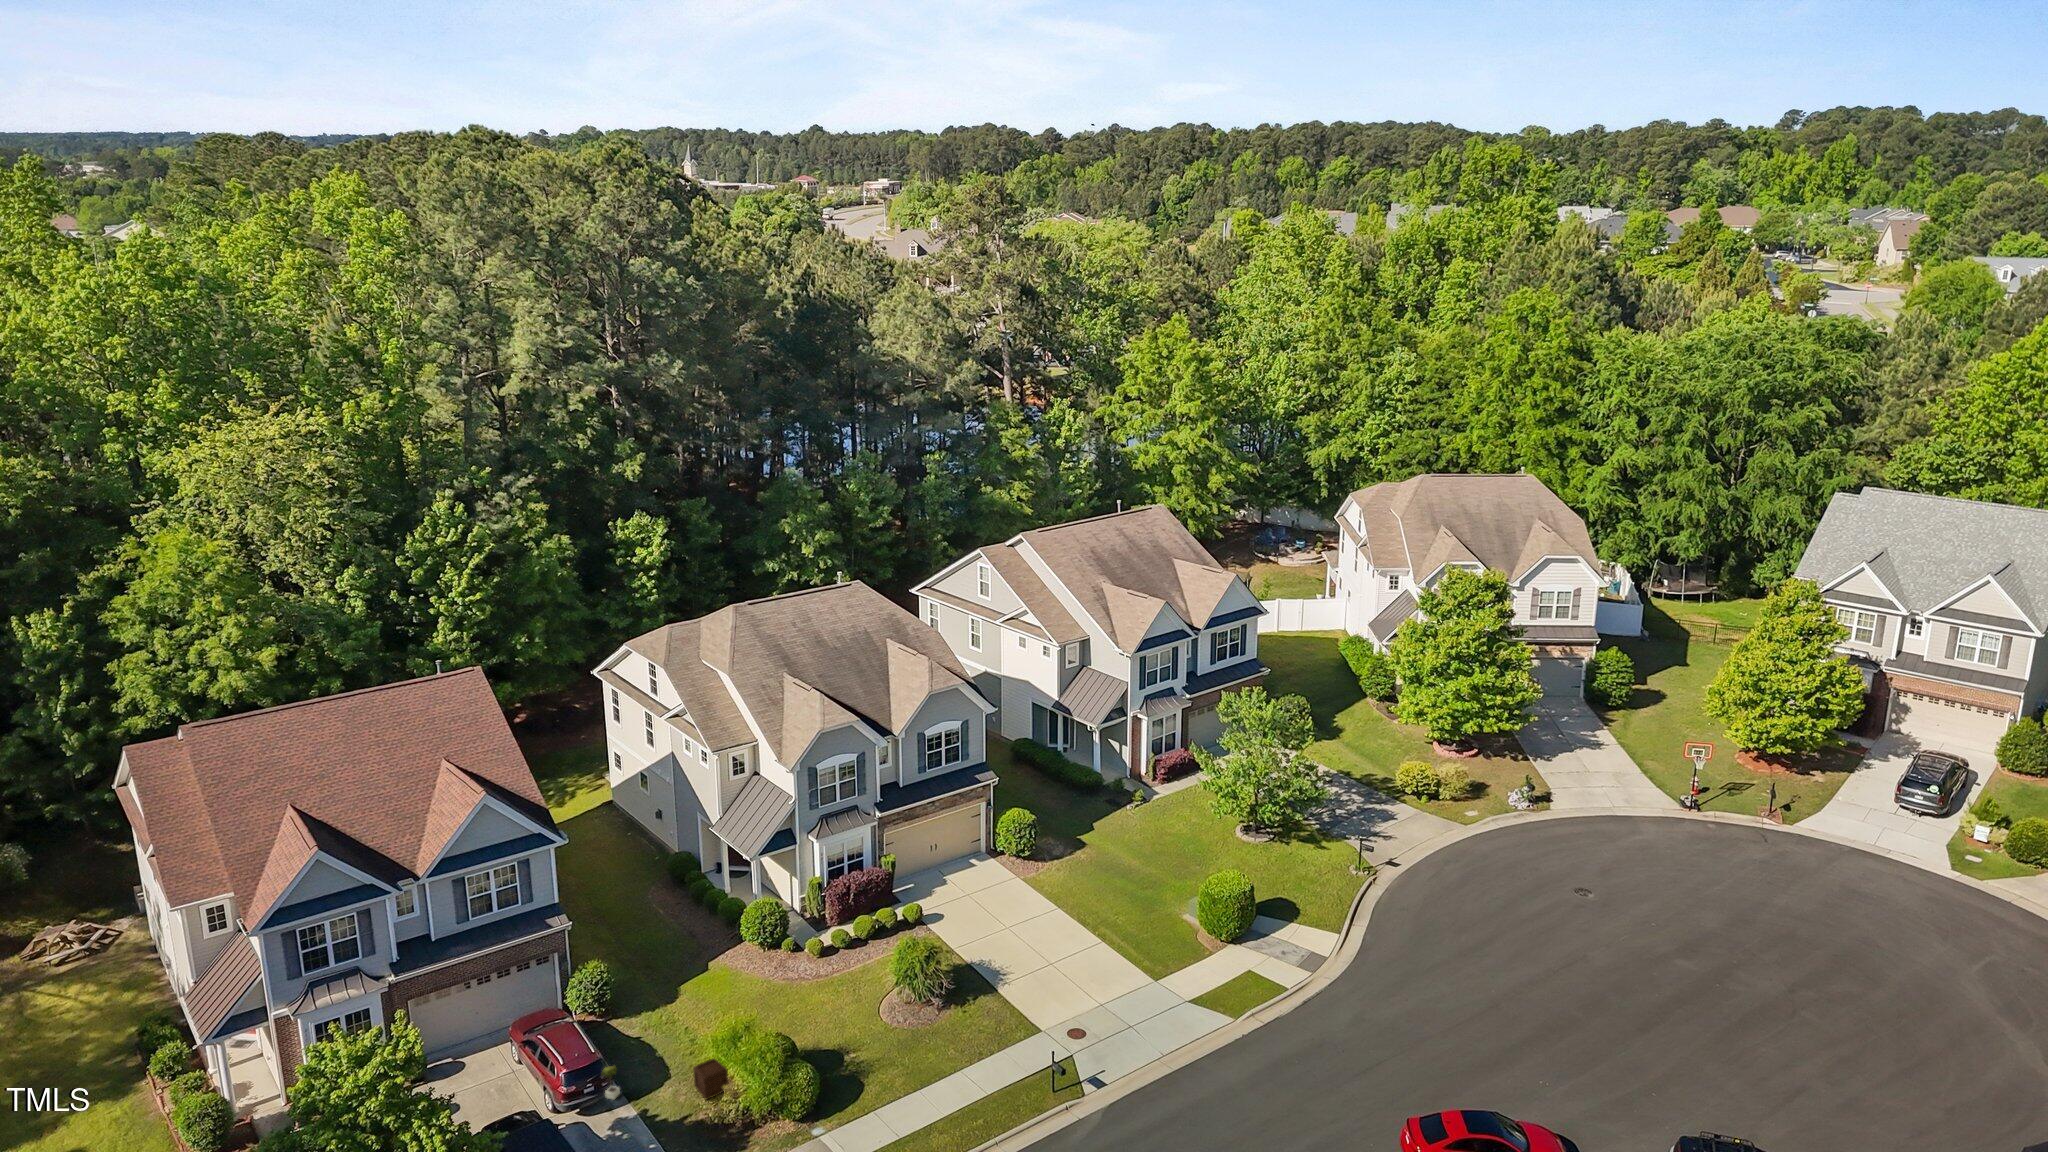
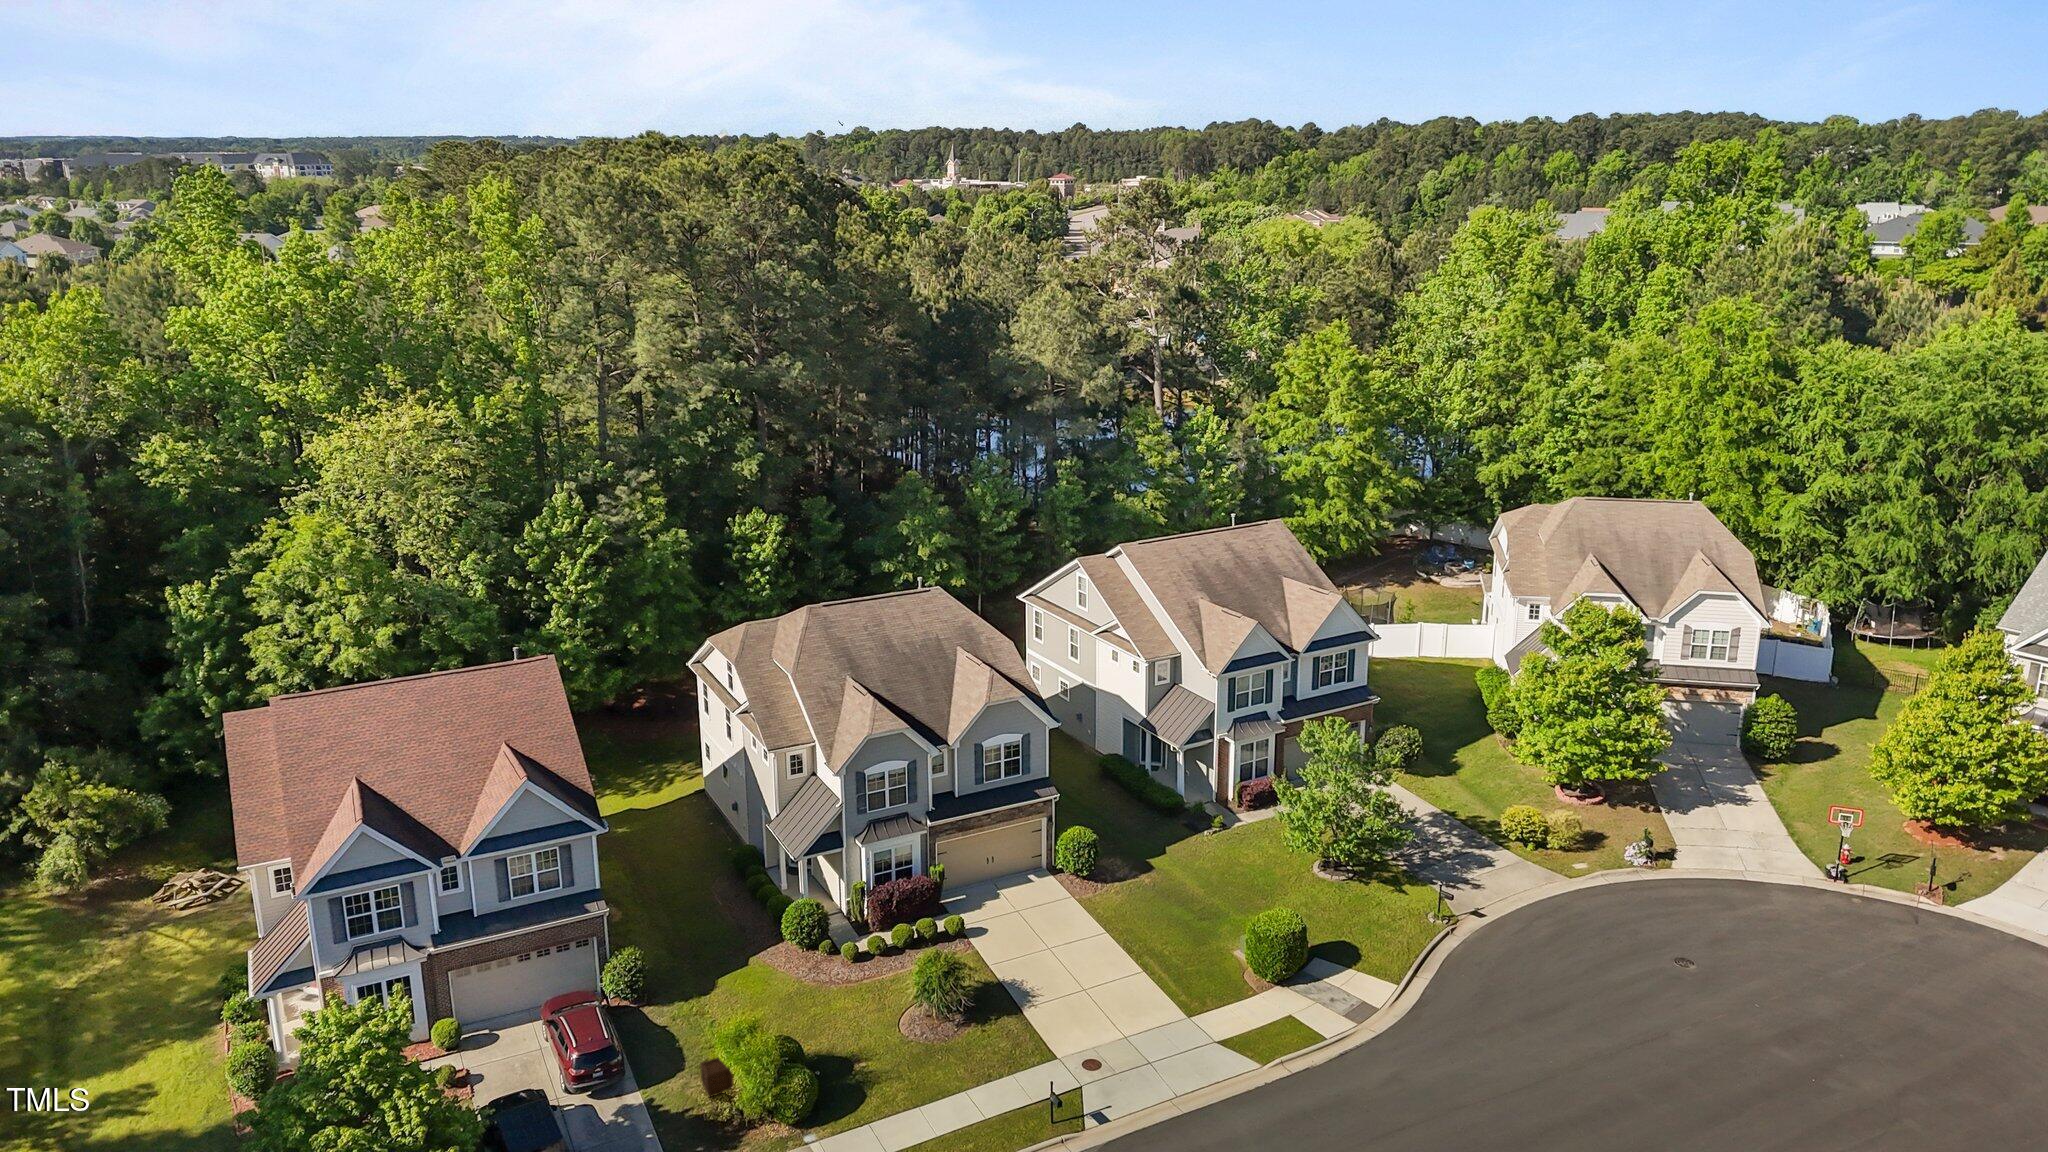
potted tree: present [601,1066,620,1099] -> none [611,1054,631,1088]

